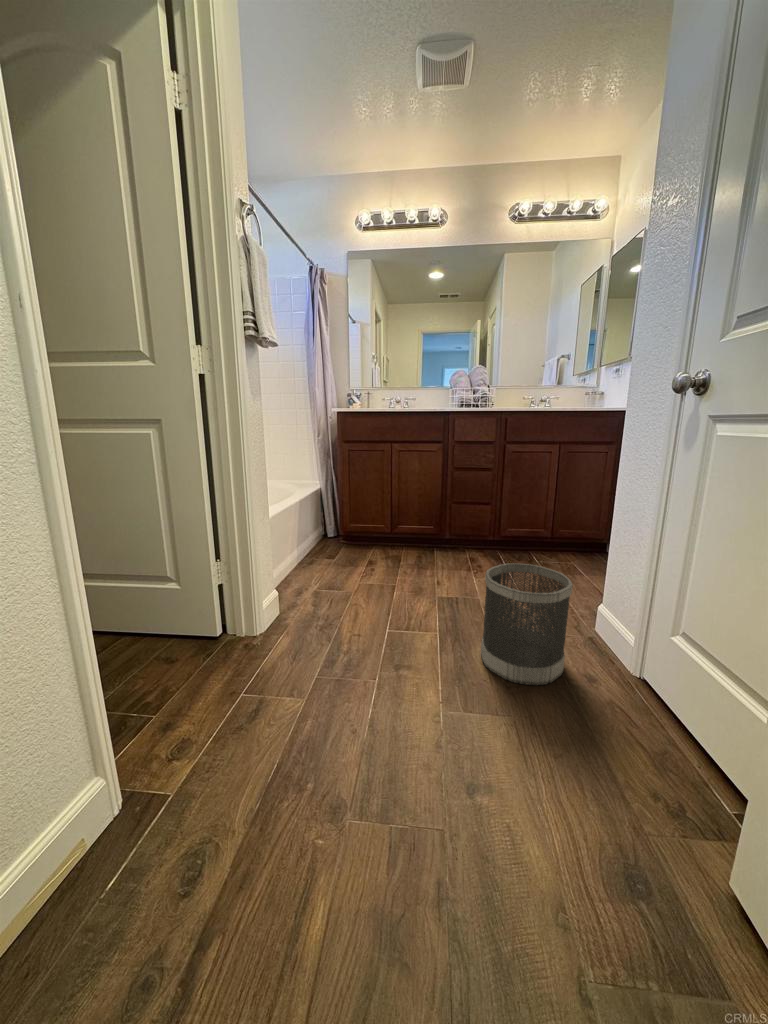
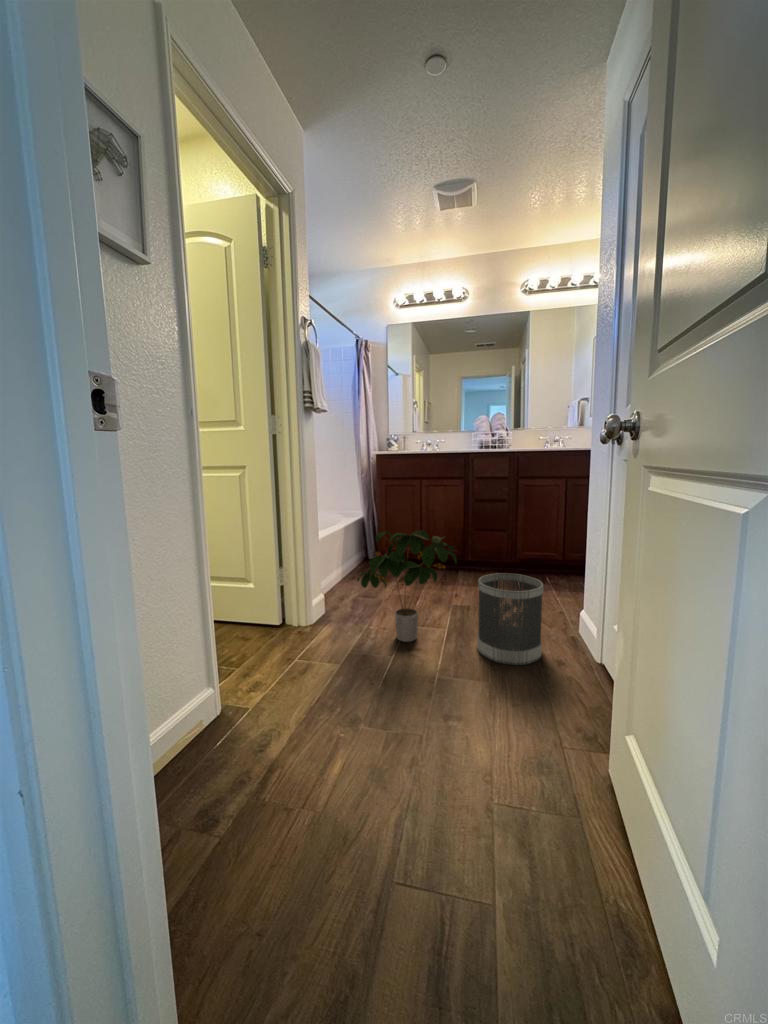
potted plant: none [324,510,458,654] -> present [357,530,457,642]

